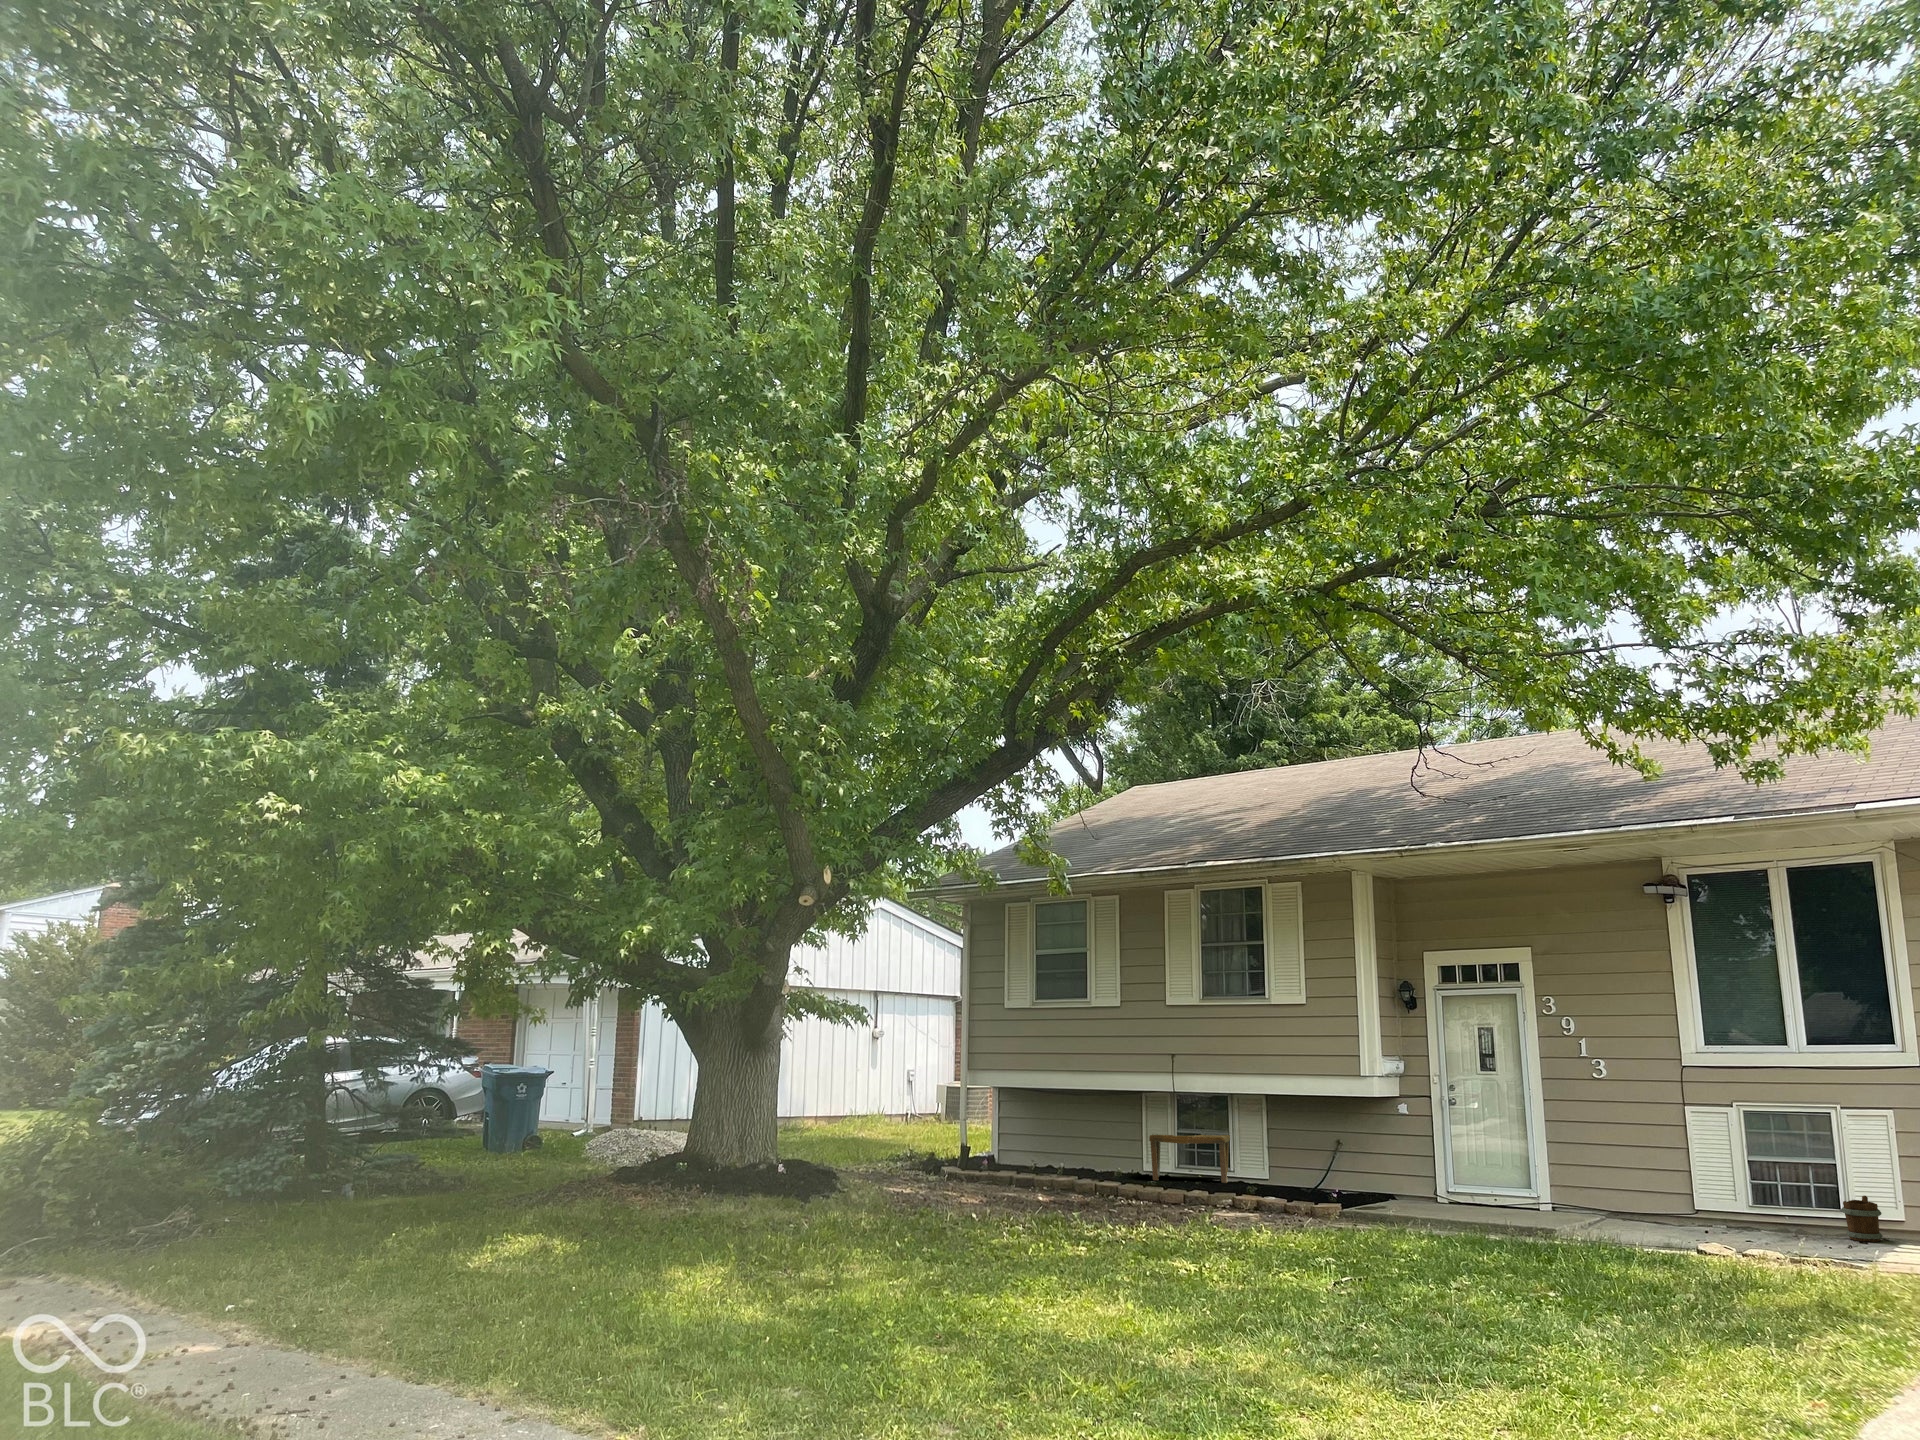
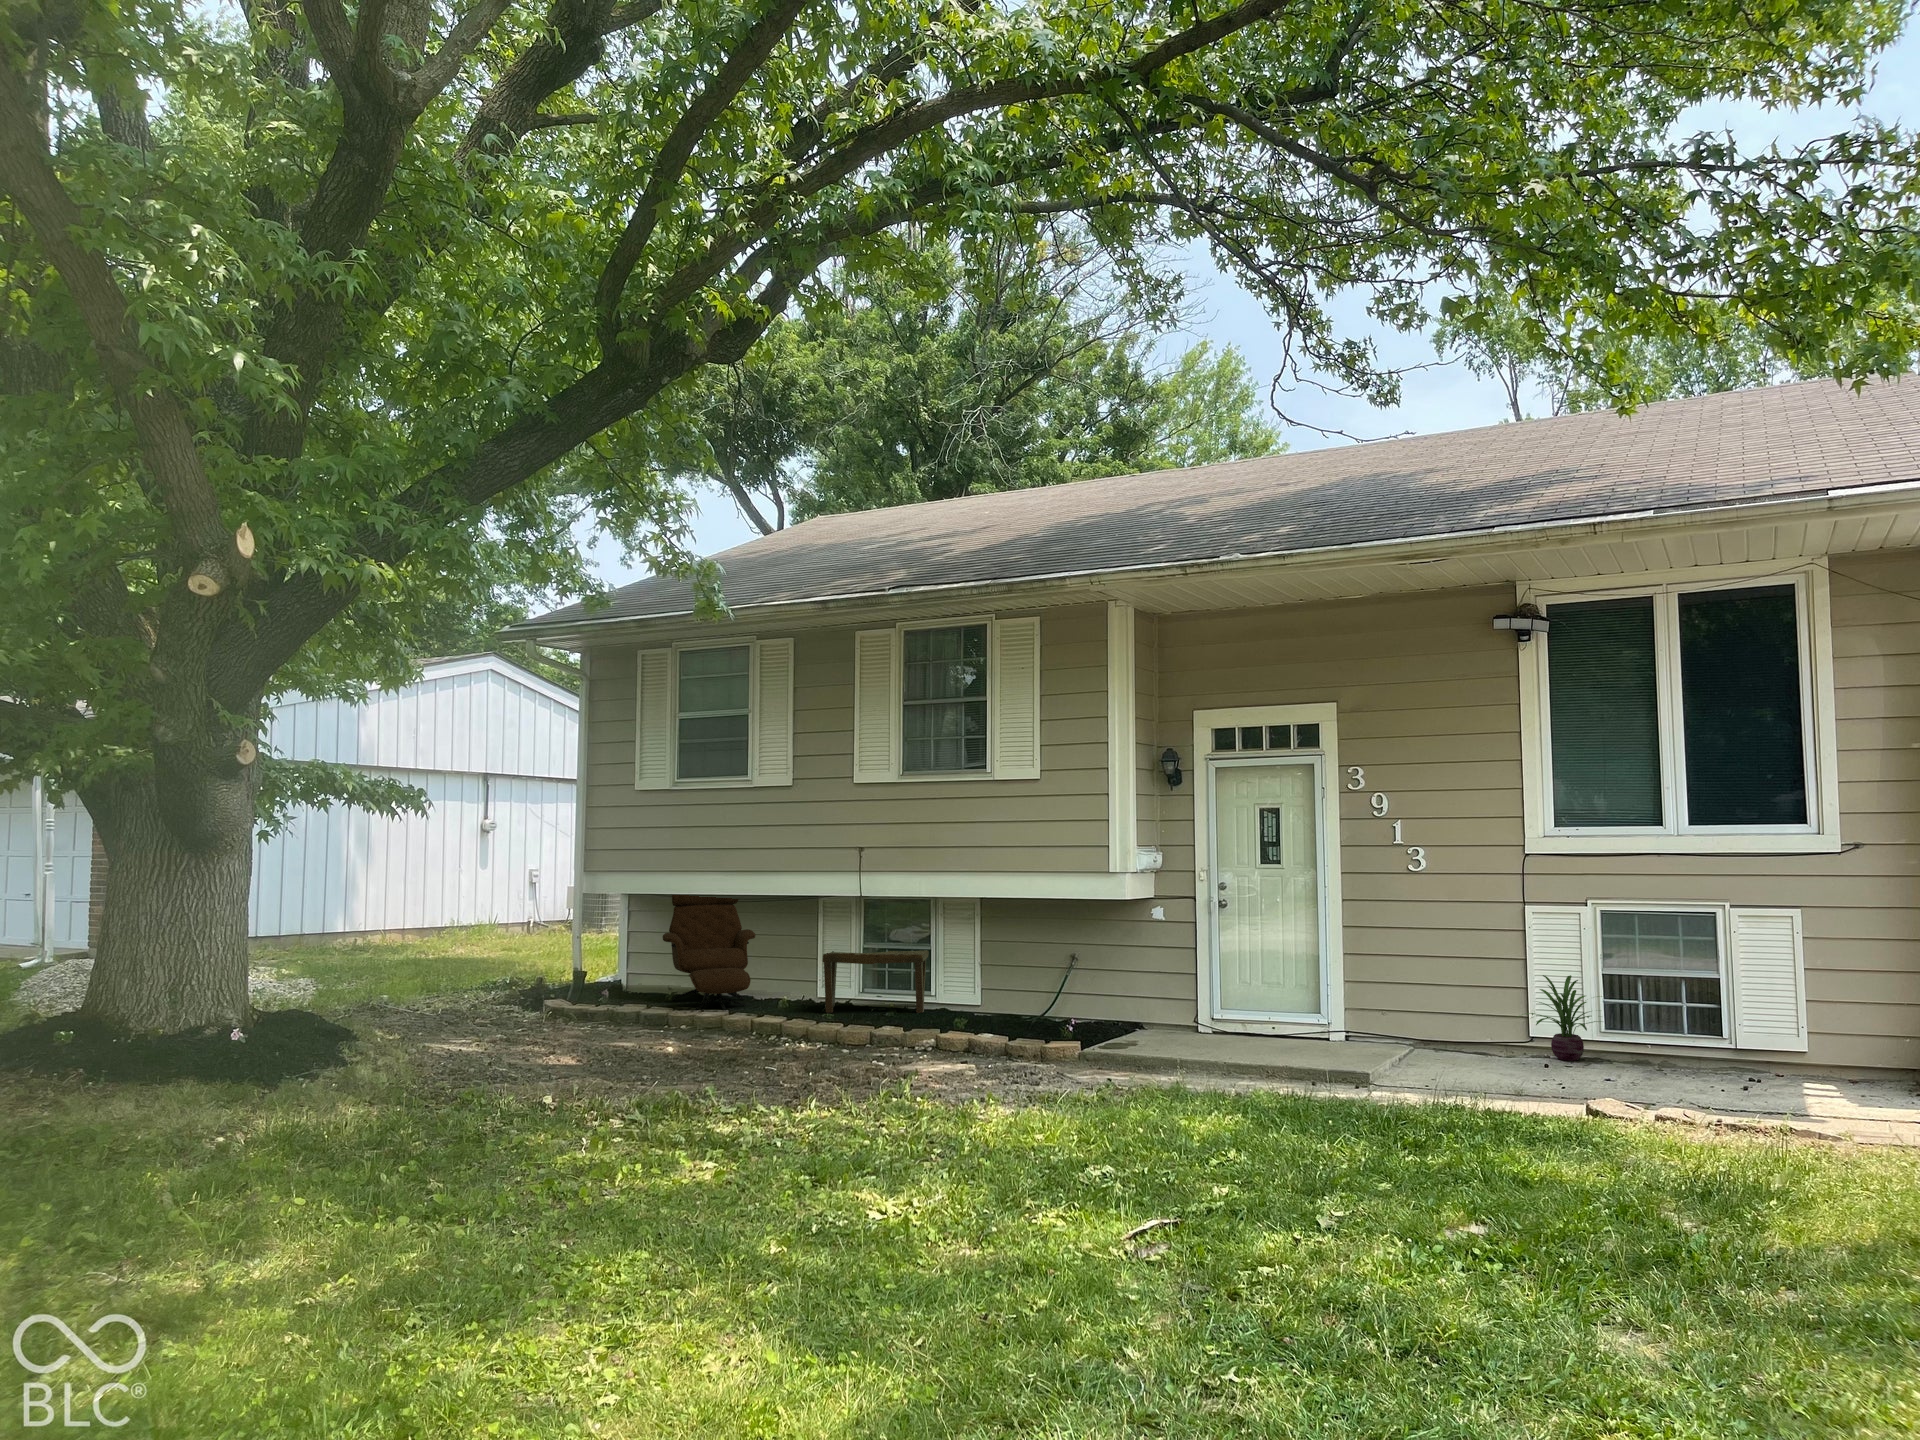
lounge chair: none [1030,1080,1099,1177] -> present [663,895,756,1010]
decorative plant: none [1676,1160,1757,1228] -> present [1527,975,1599,1061]
bucket: present [1841,1196,1883,1242] -> none [1729,1015,1781,1076]

